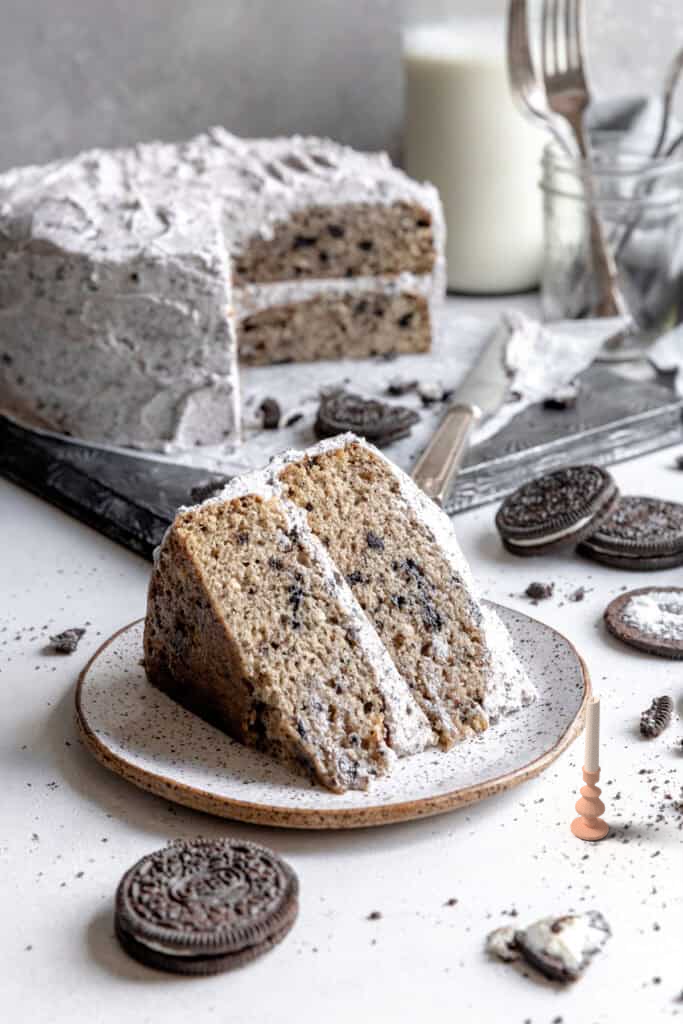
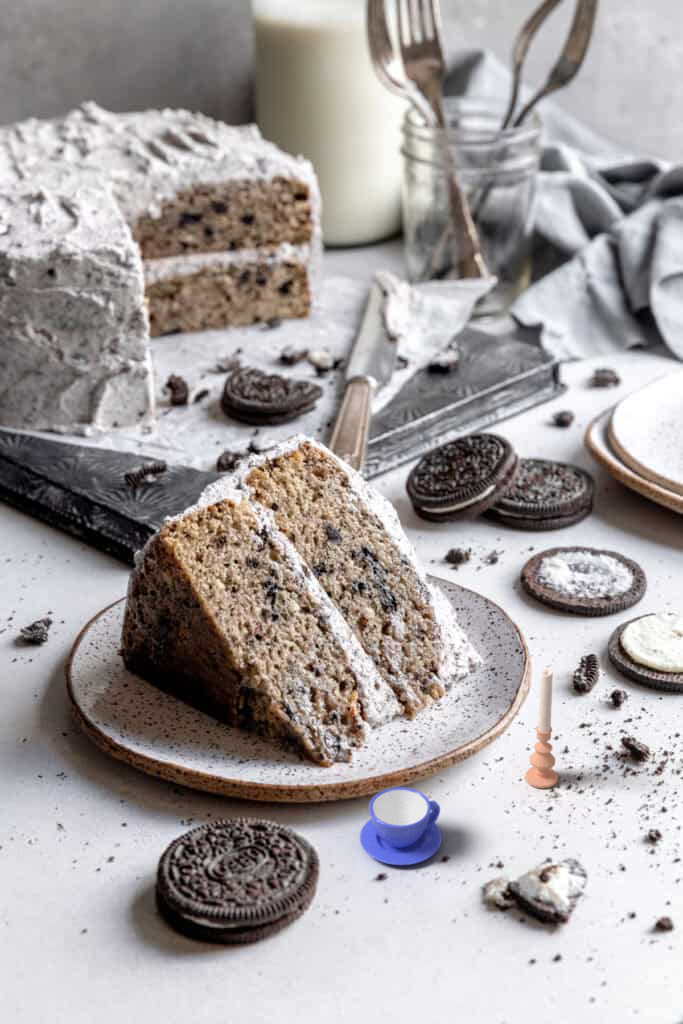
teacup: none [362,820,457,908] -> present [360,787,442,865]

